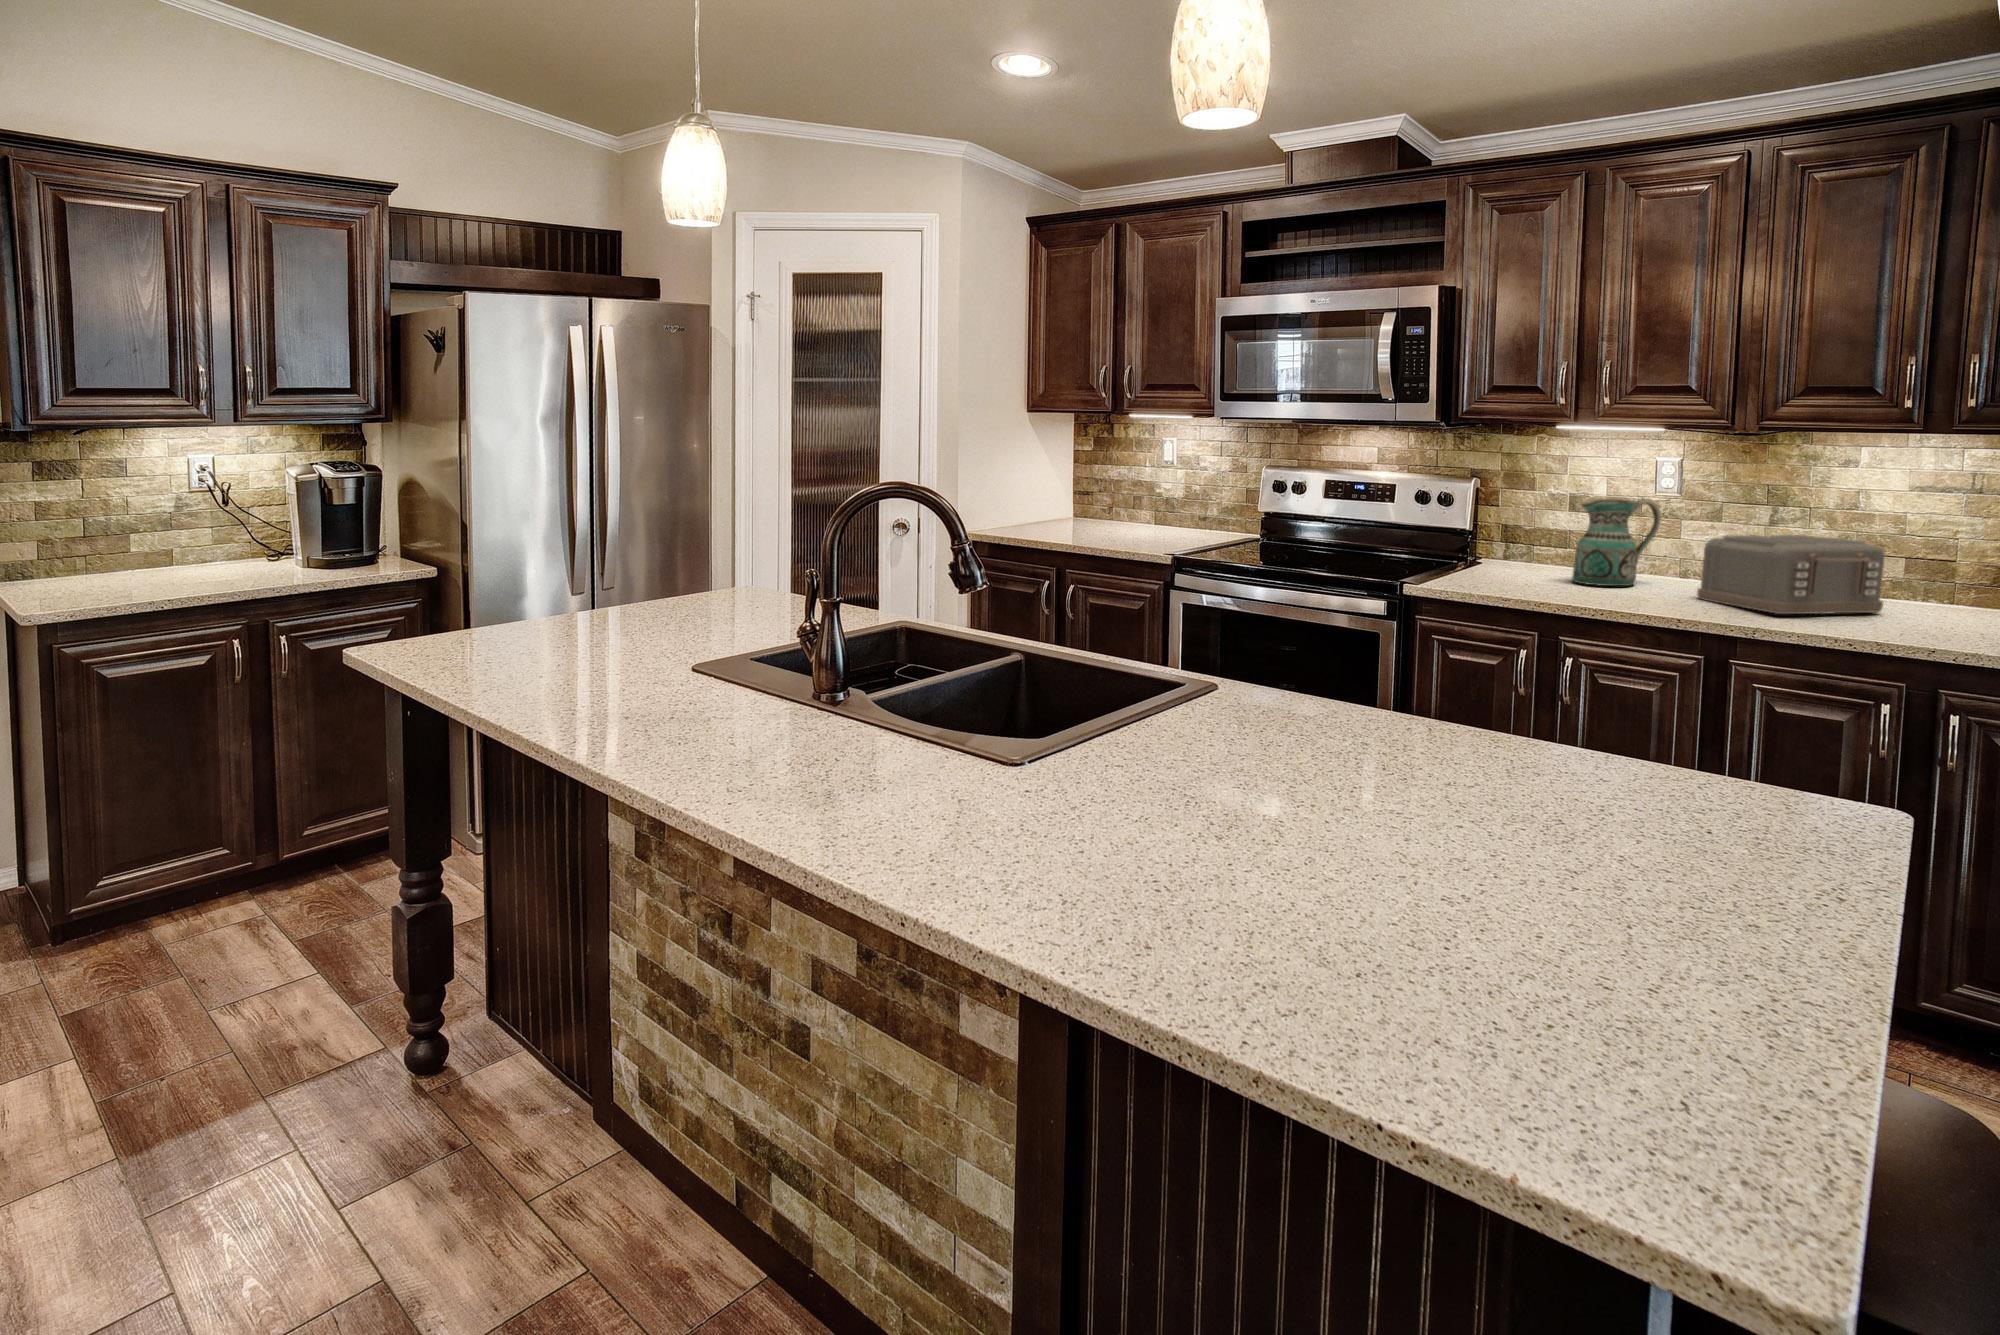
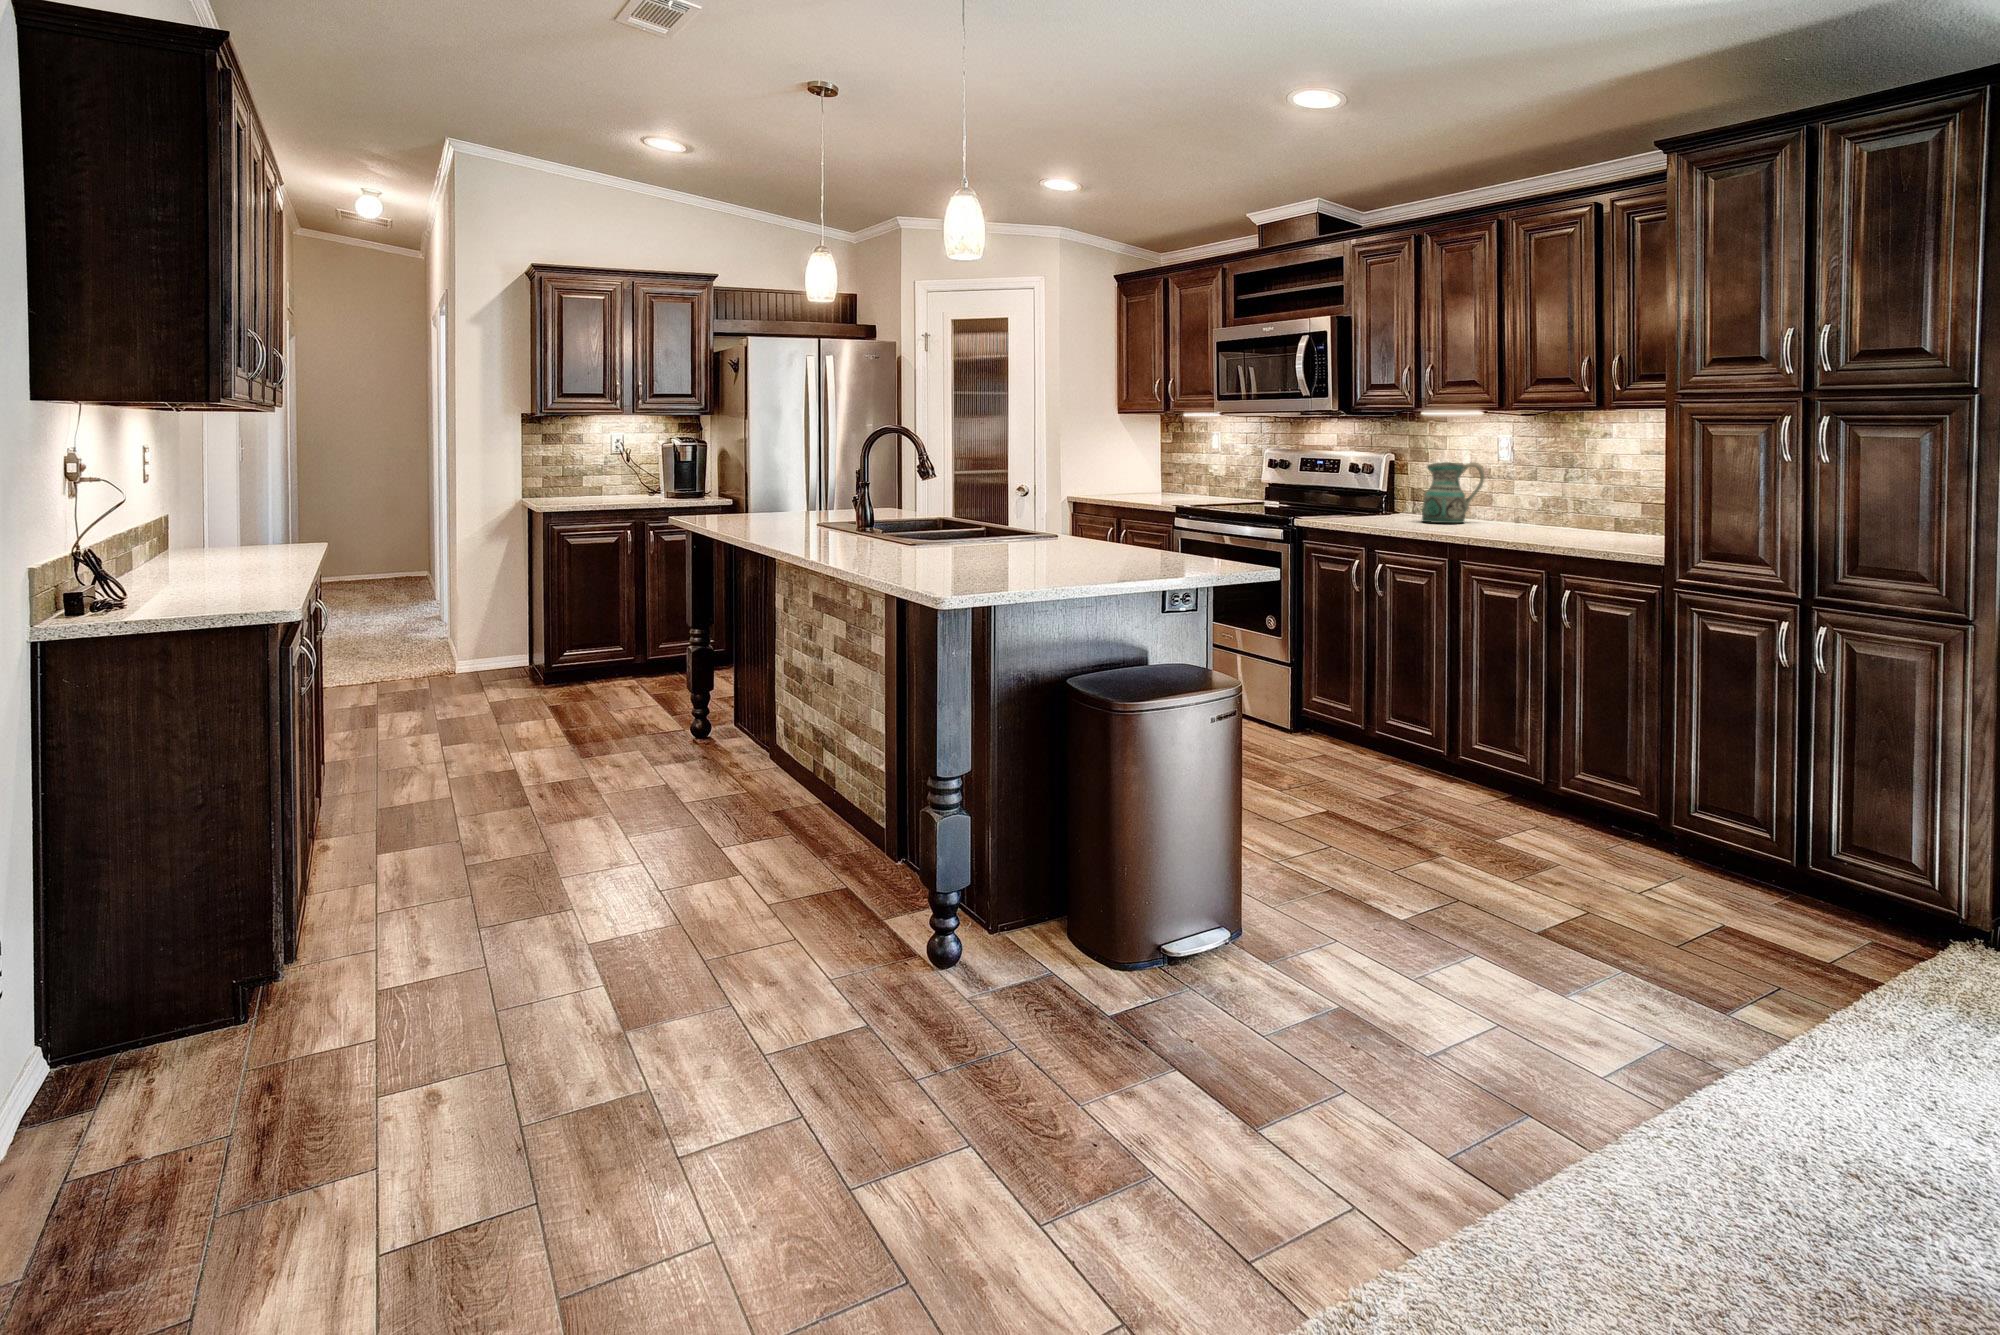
toaster: present [1697,535,1885,614] -> none [1486,484,1596,536]

